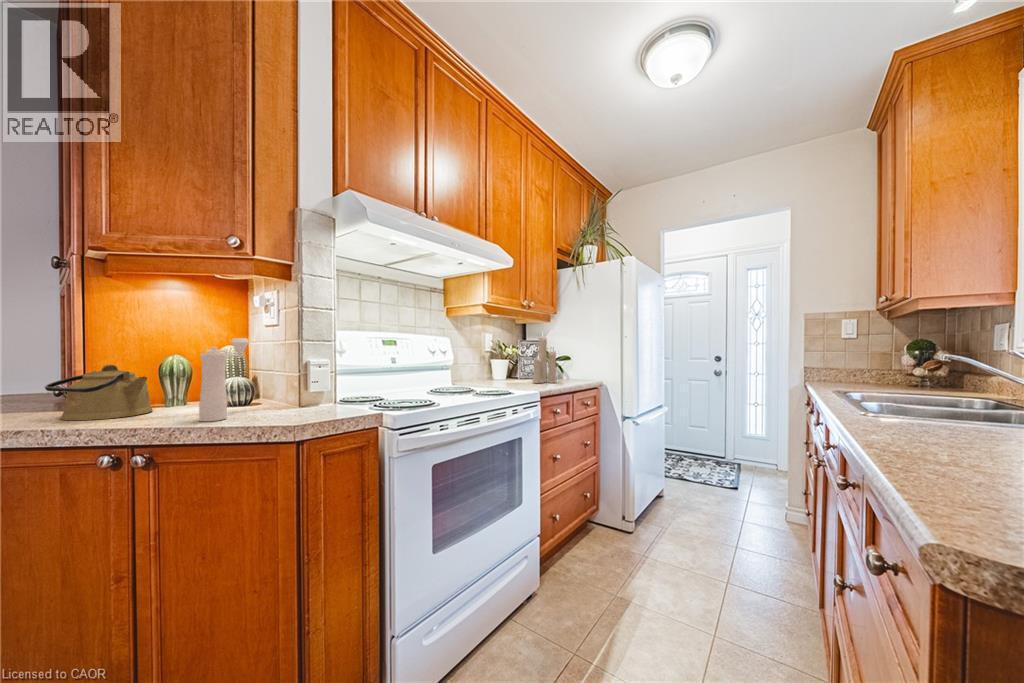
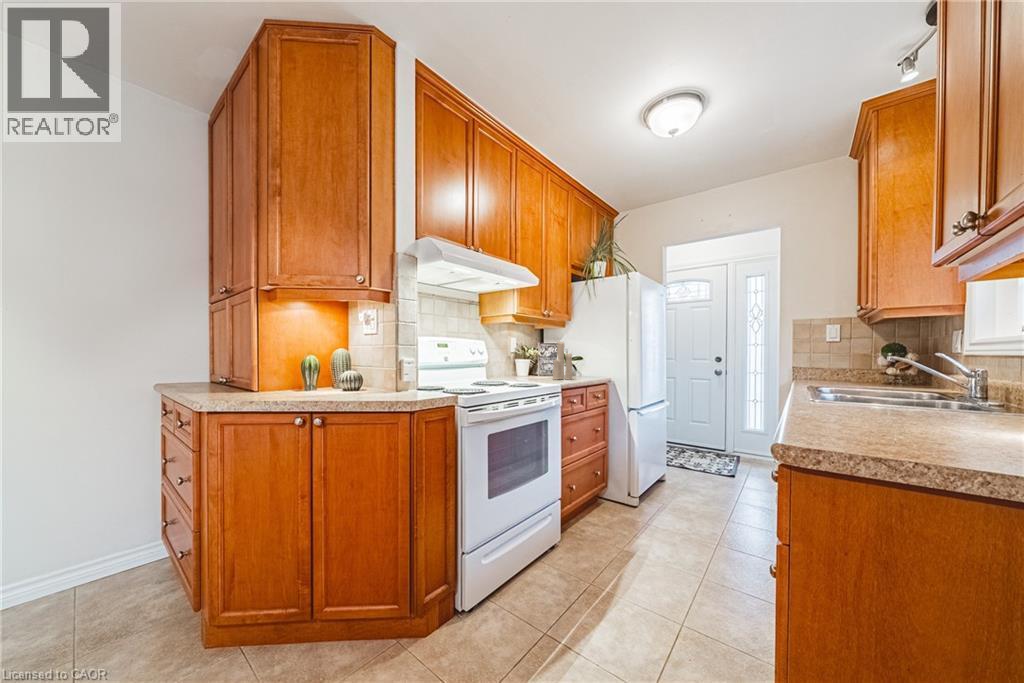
pepper mill: present [199,338,249,422] -> none [347,344,368,398]
kettle: present [45,365,153,420] -> none [248,362,308,397]

